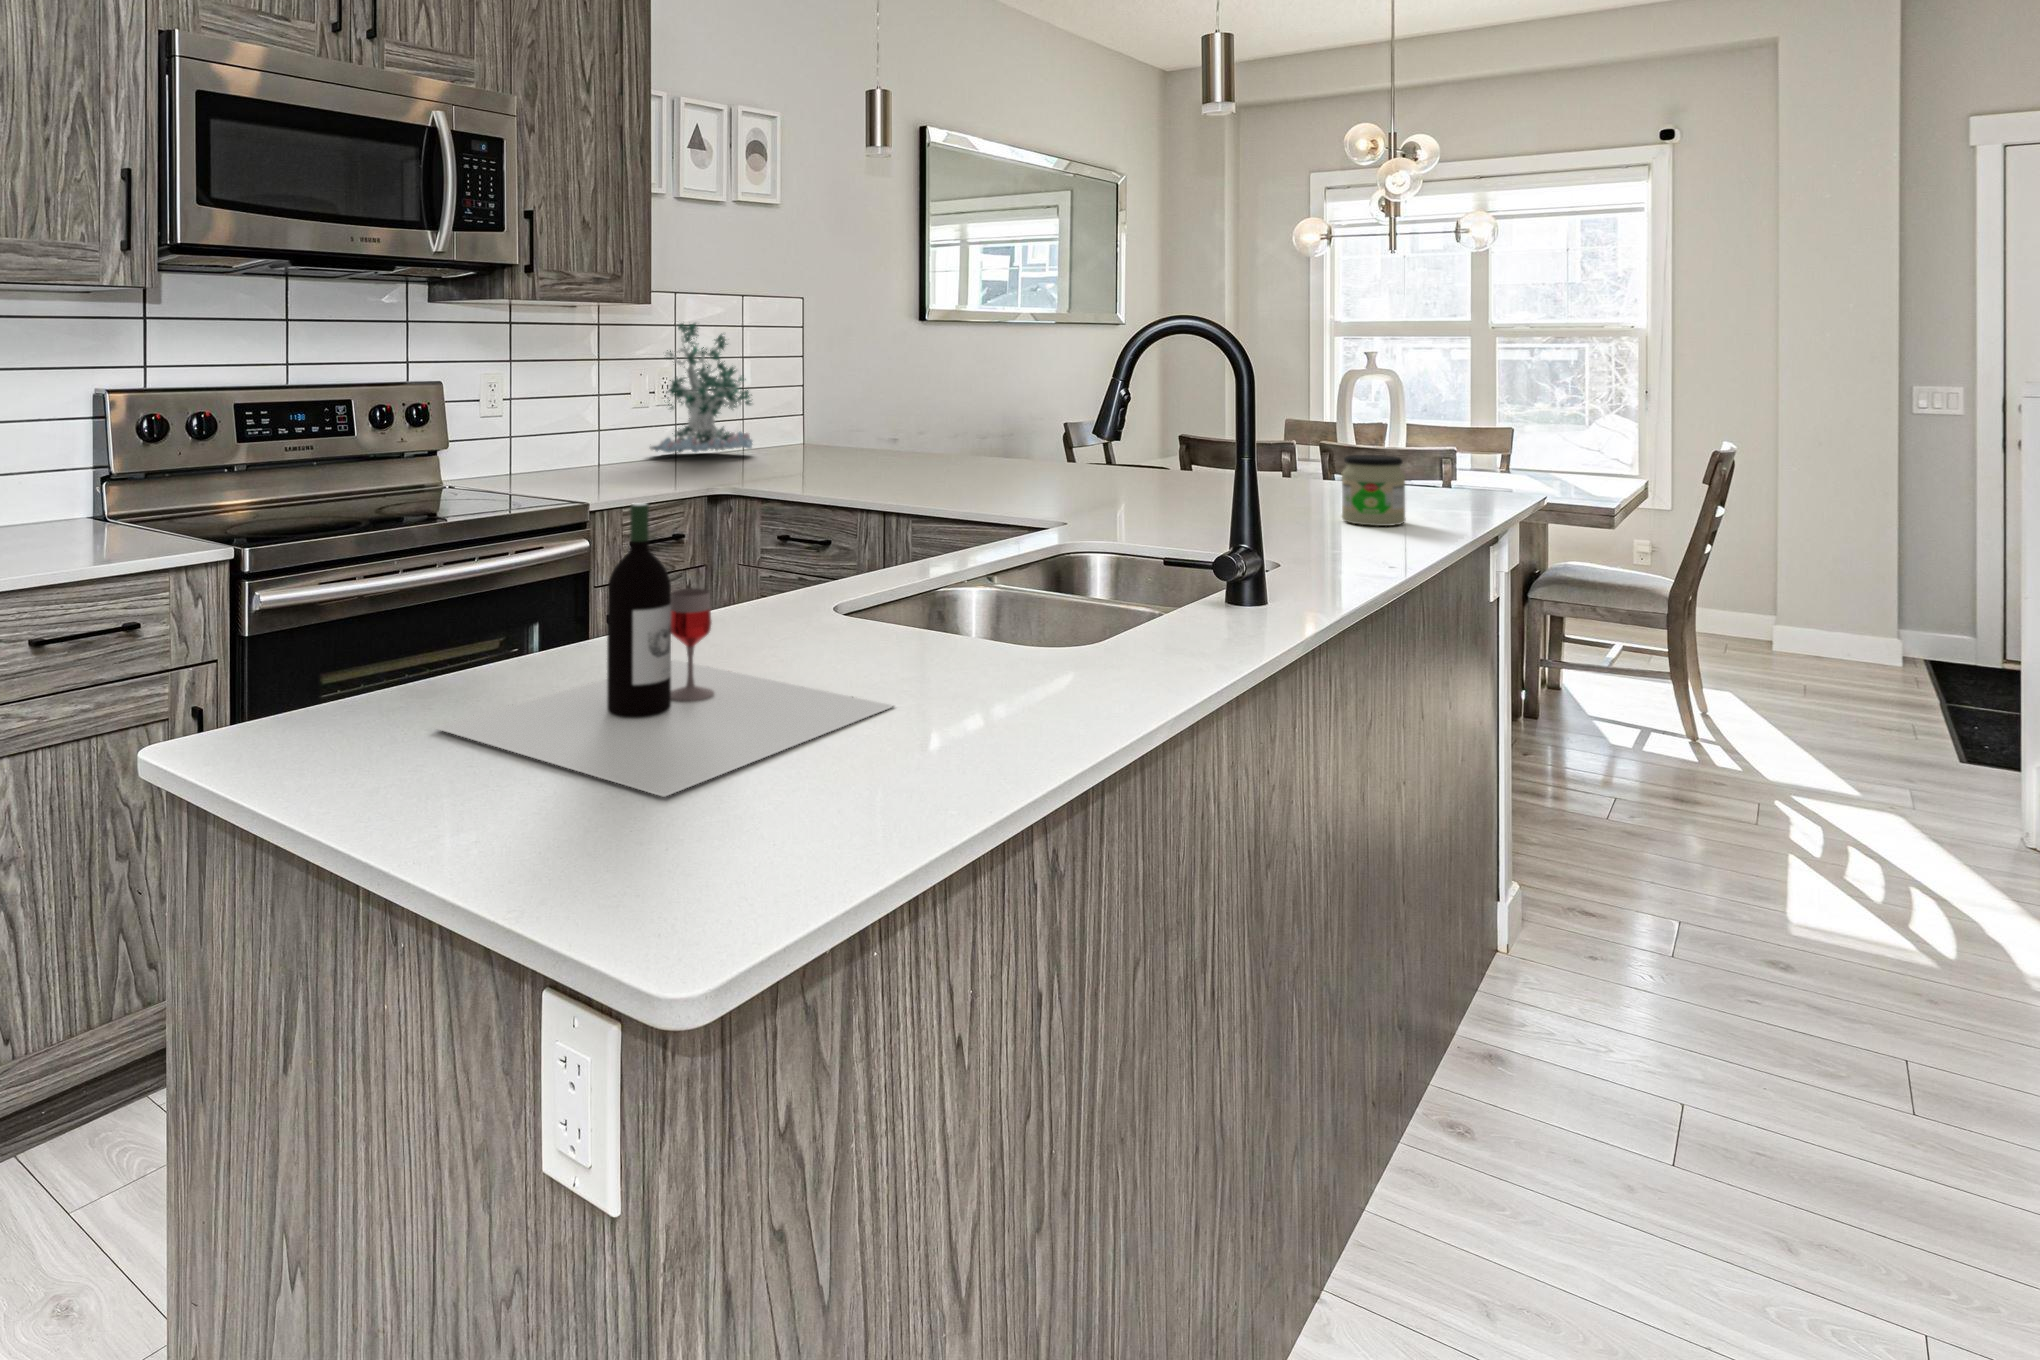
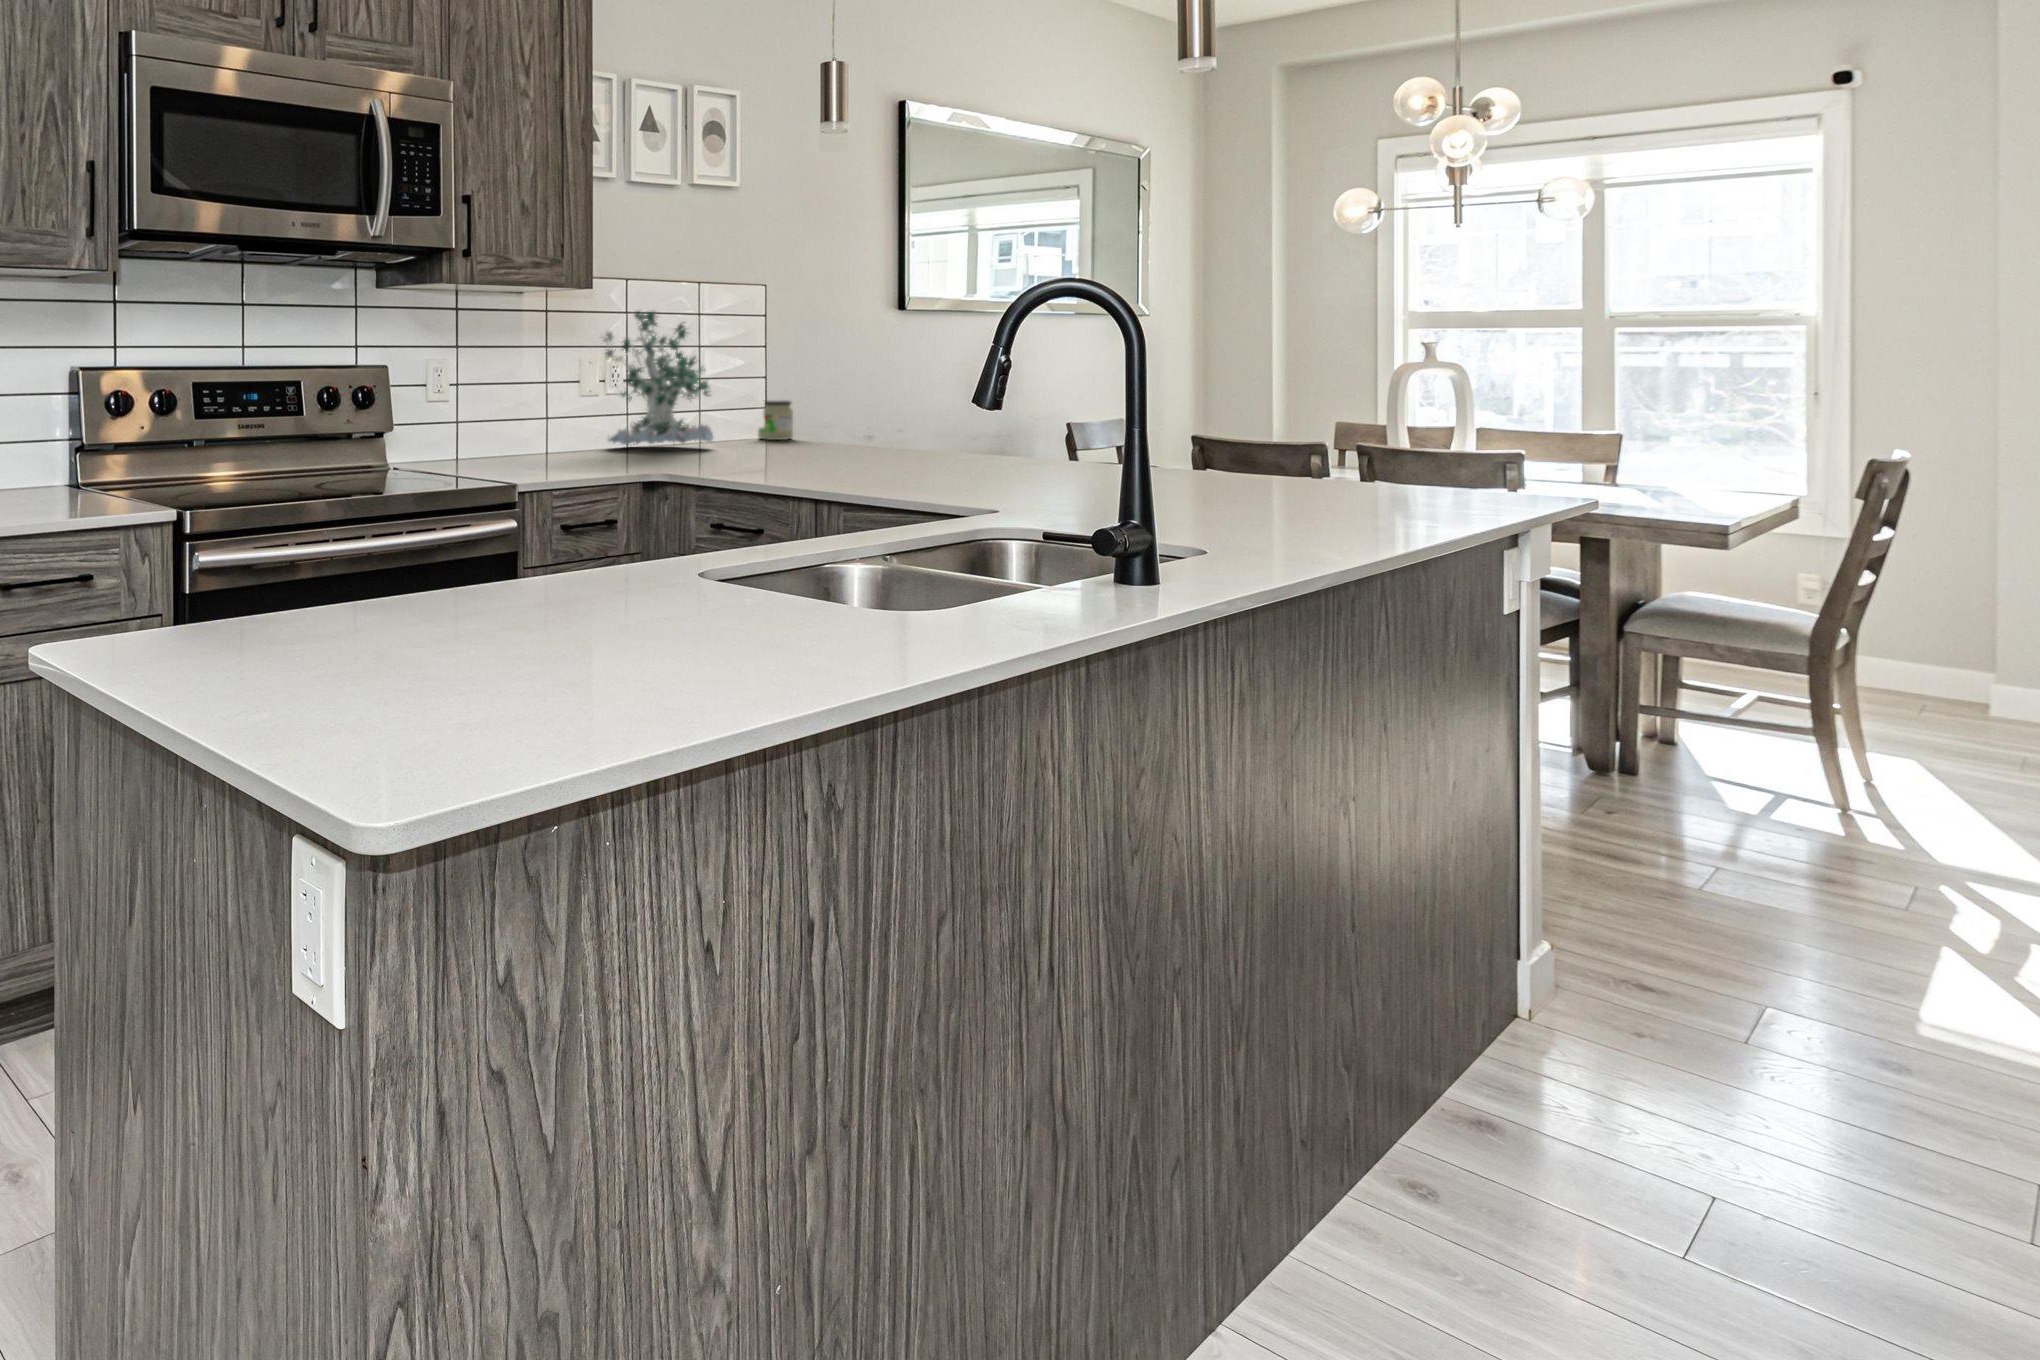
jar: present [1342,455,1405,526] -> present [758,400,793,440]
wine bottle: present [435,503,893,797] -> none [272,444,700,698]

